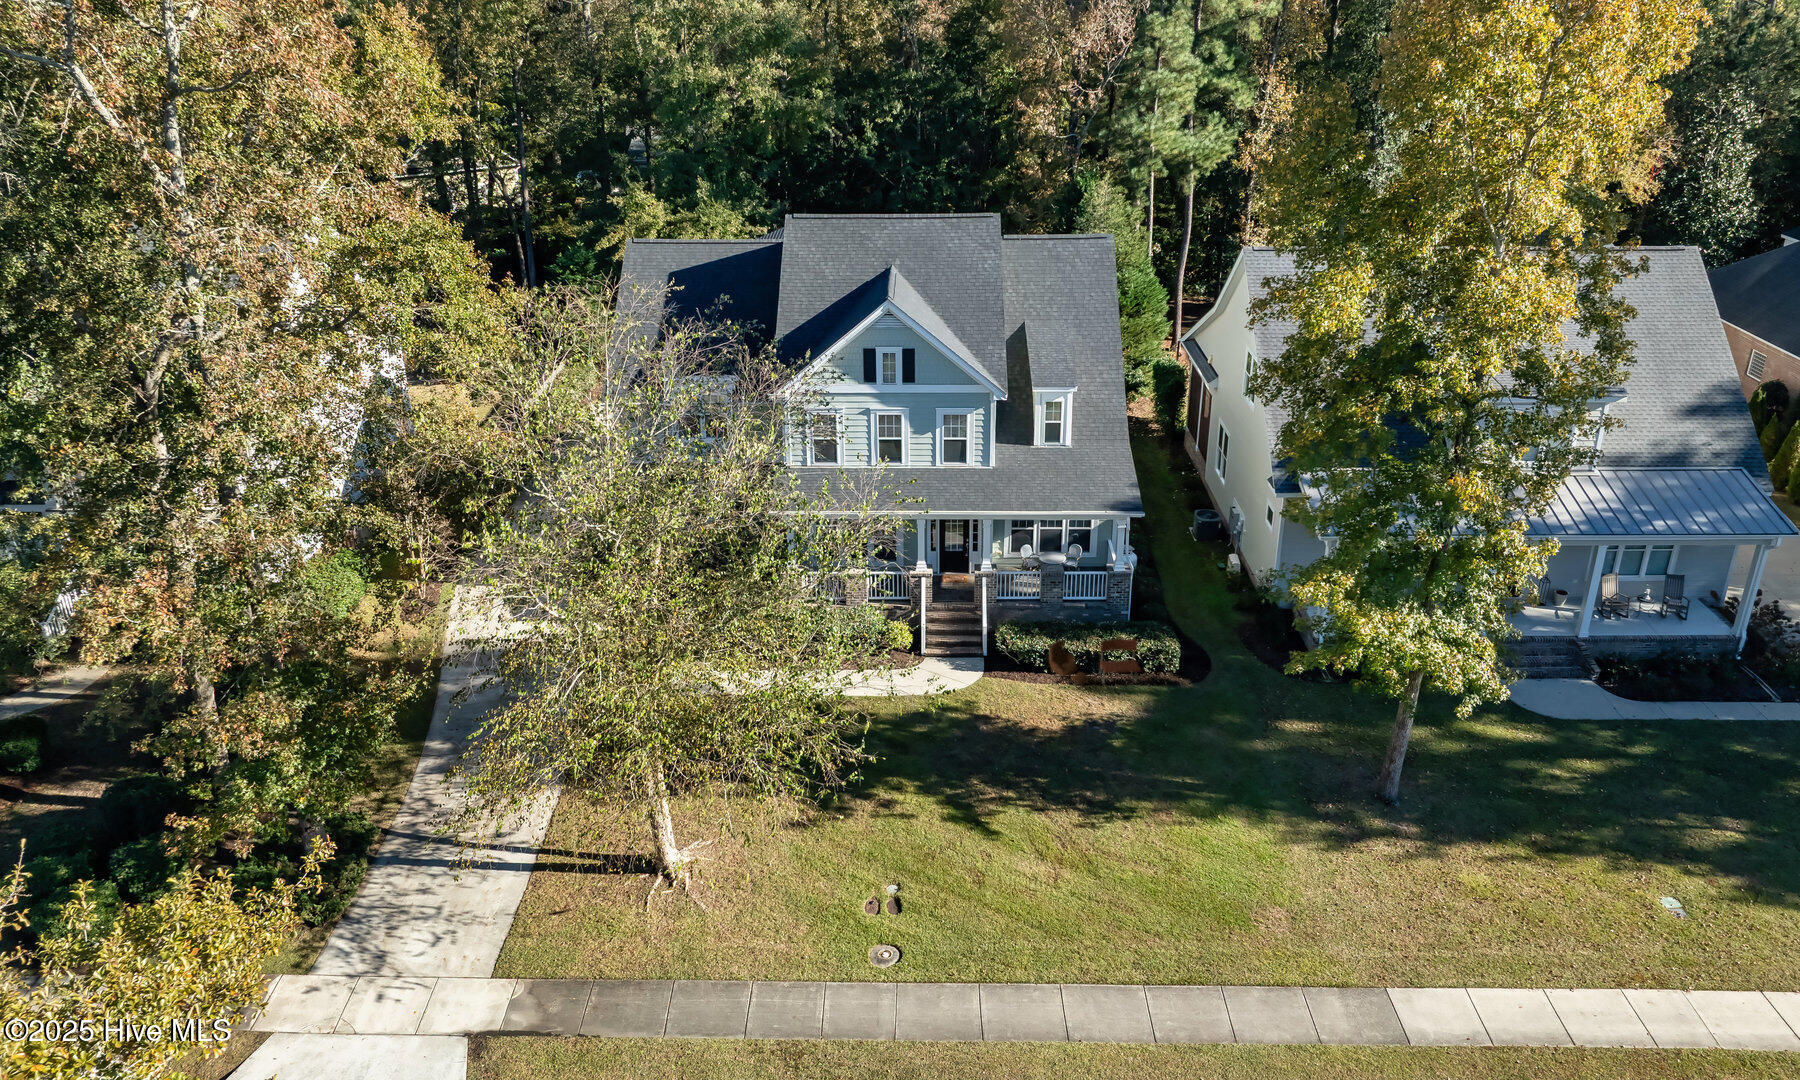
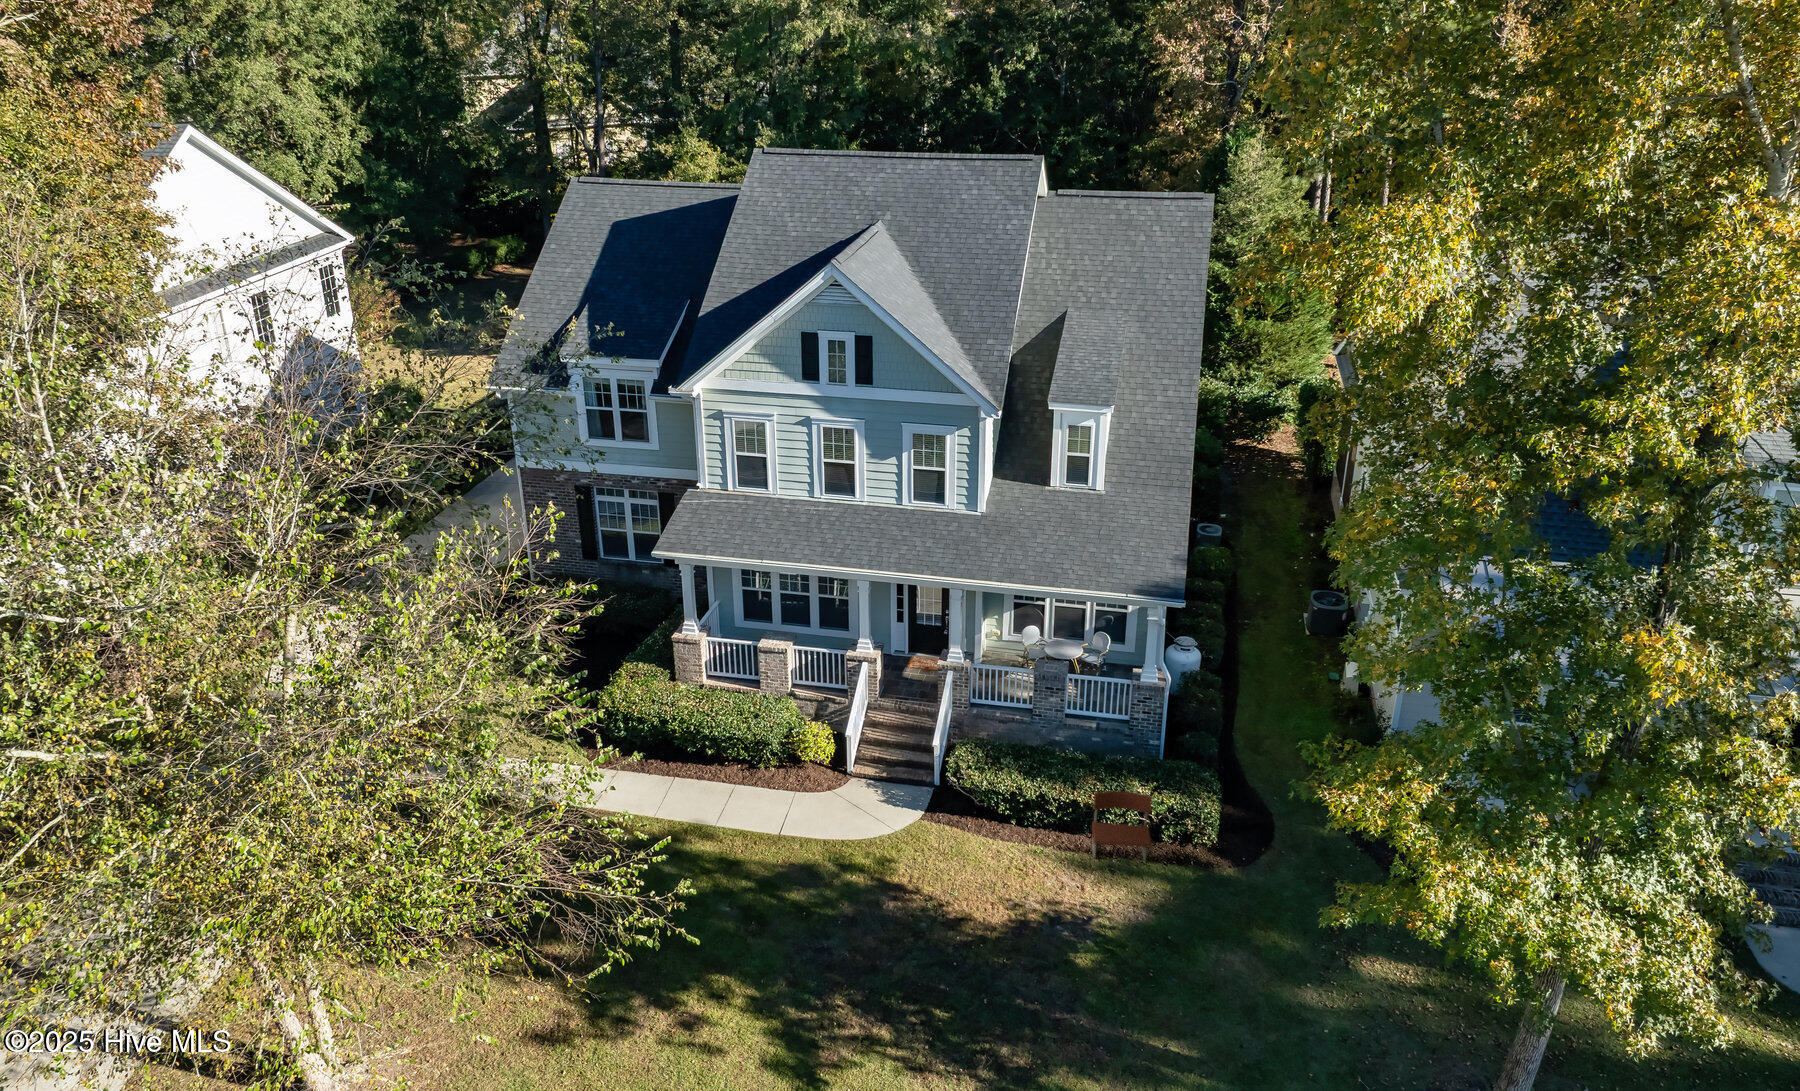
lounge chair: present [1049,639,1089,686] -> none [1014,781,1072,862]

